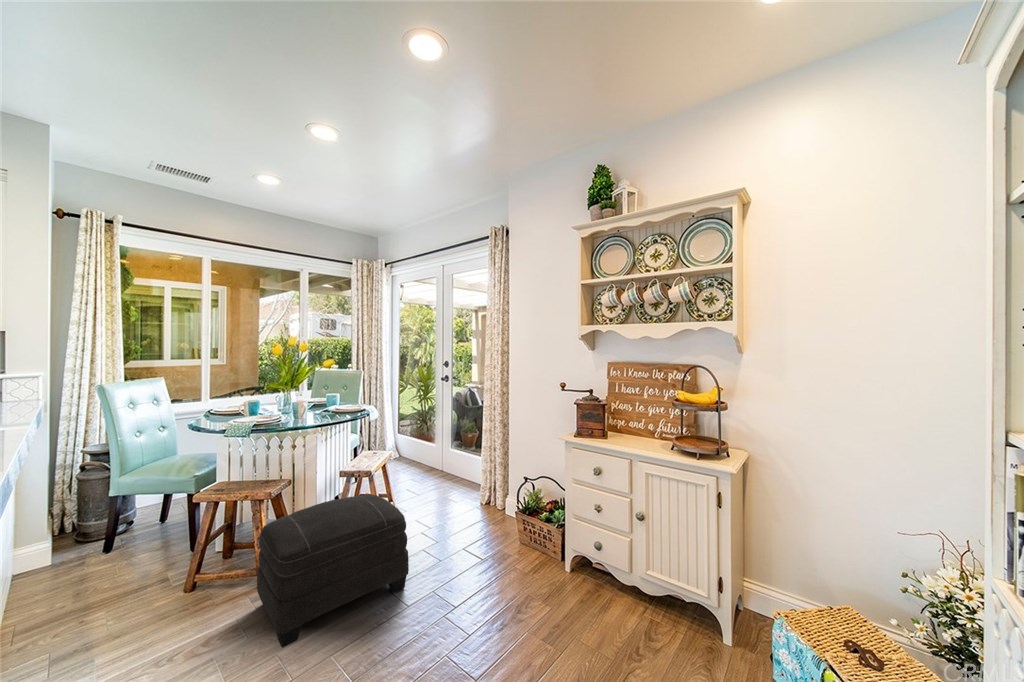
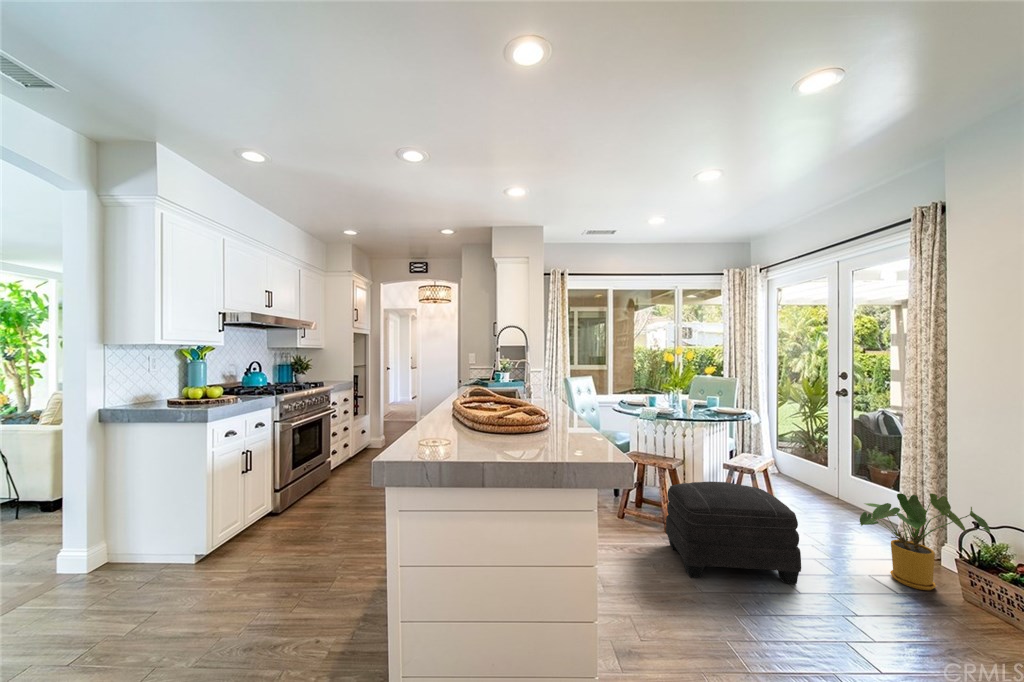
house plant: none [455,458,531,543] -> present [860,493,991,590]

